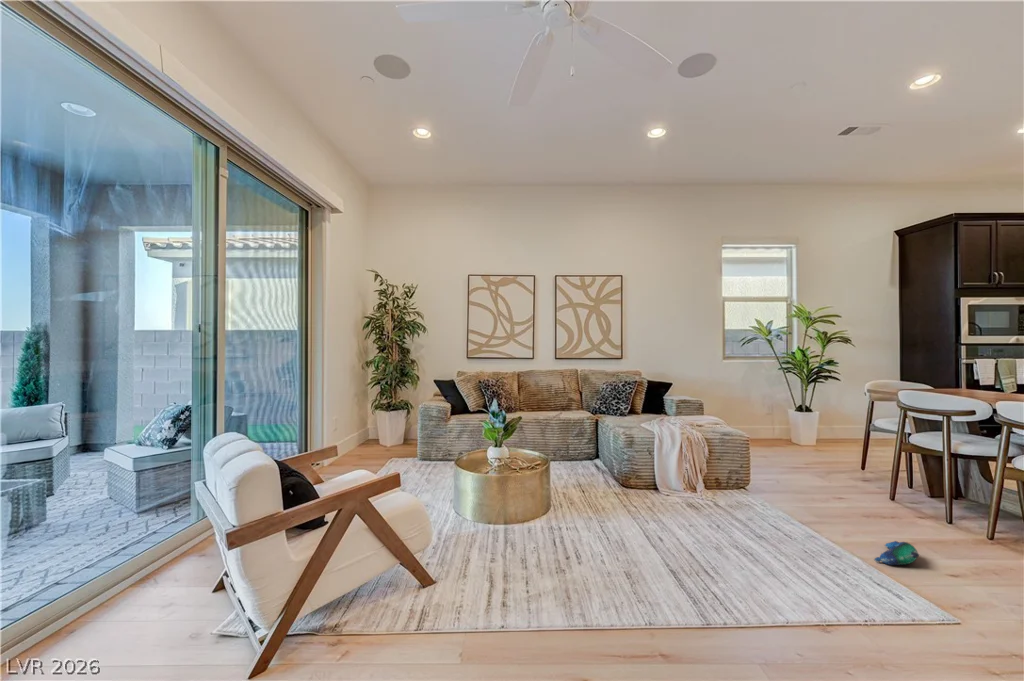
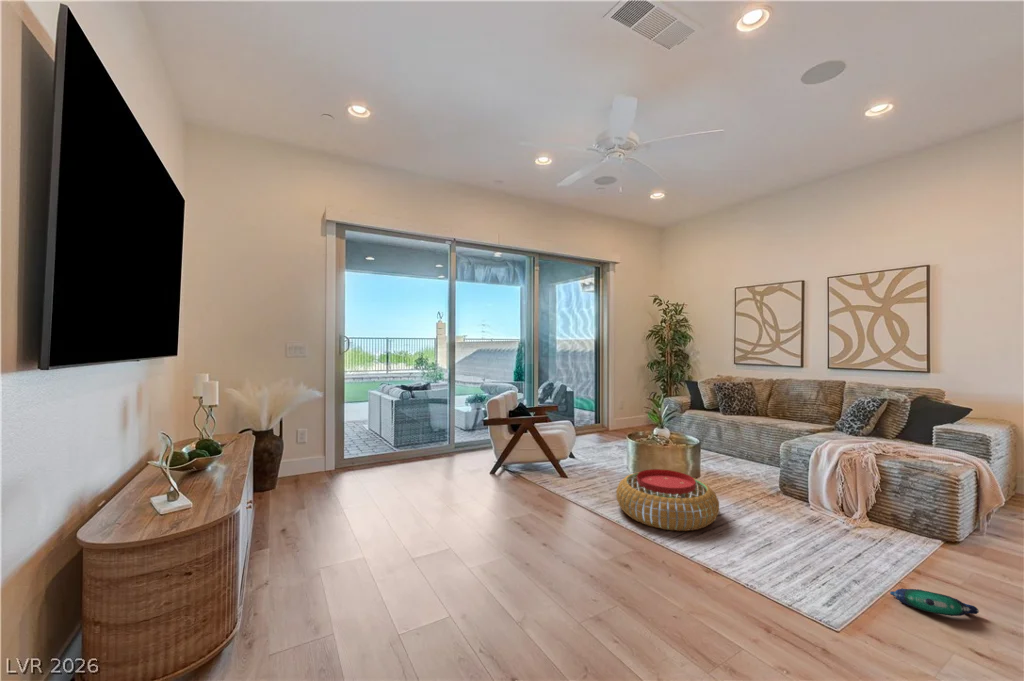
pouf: none [583,511,738,623] -> present [616,469,719,531]

